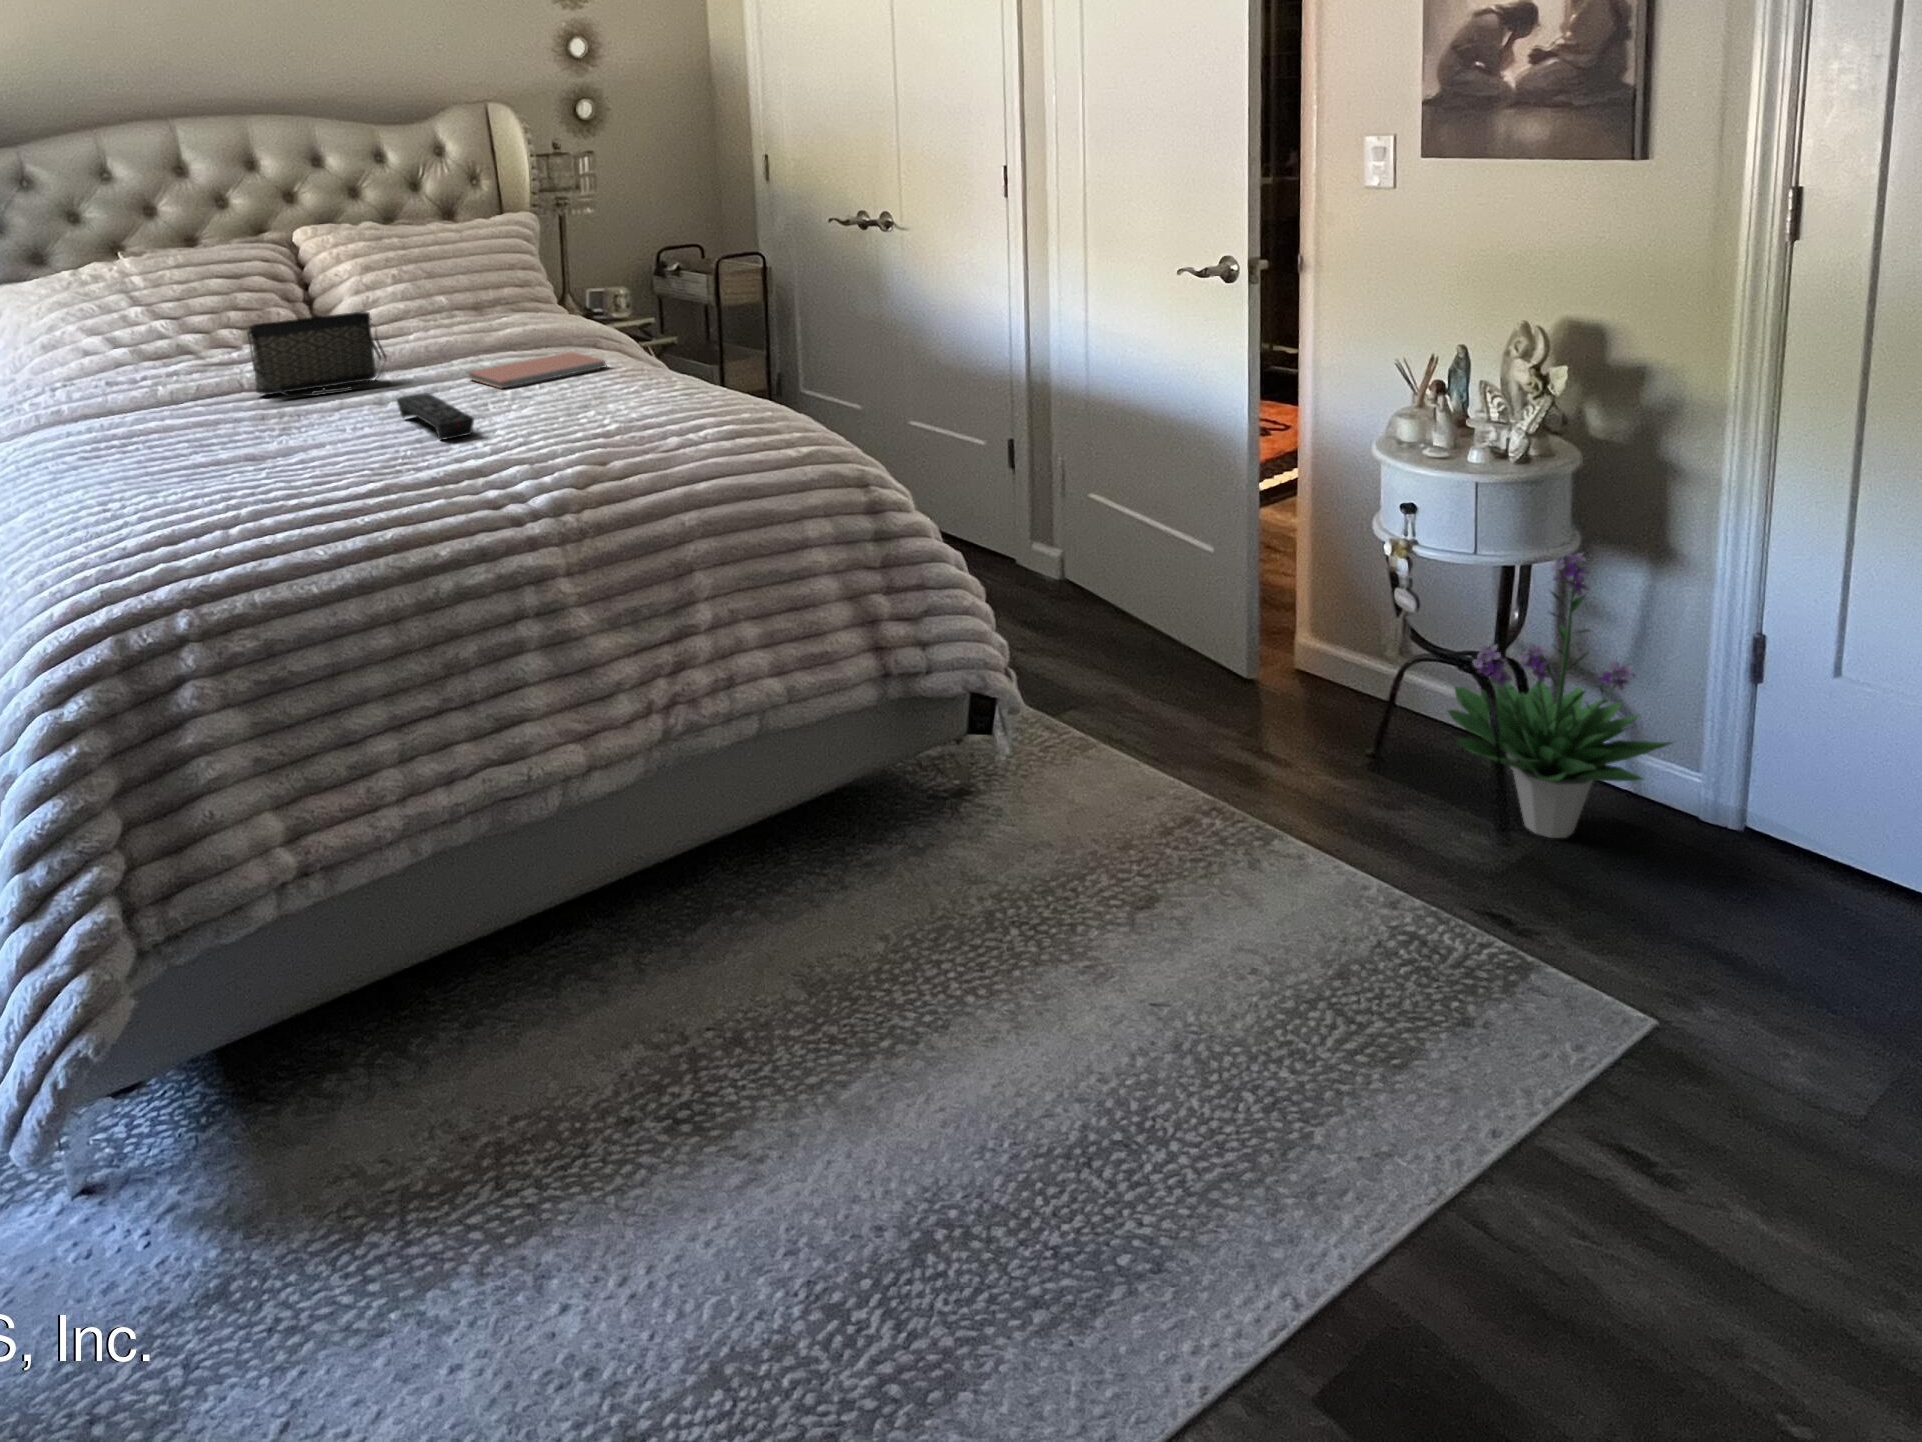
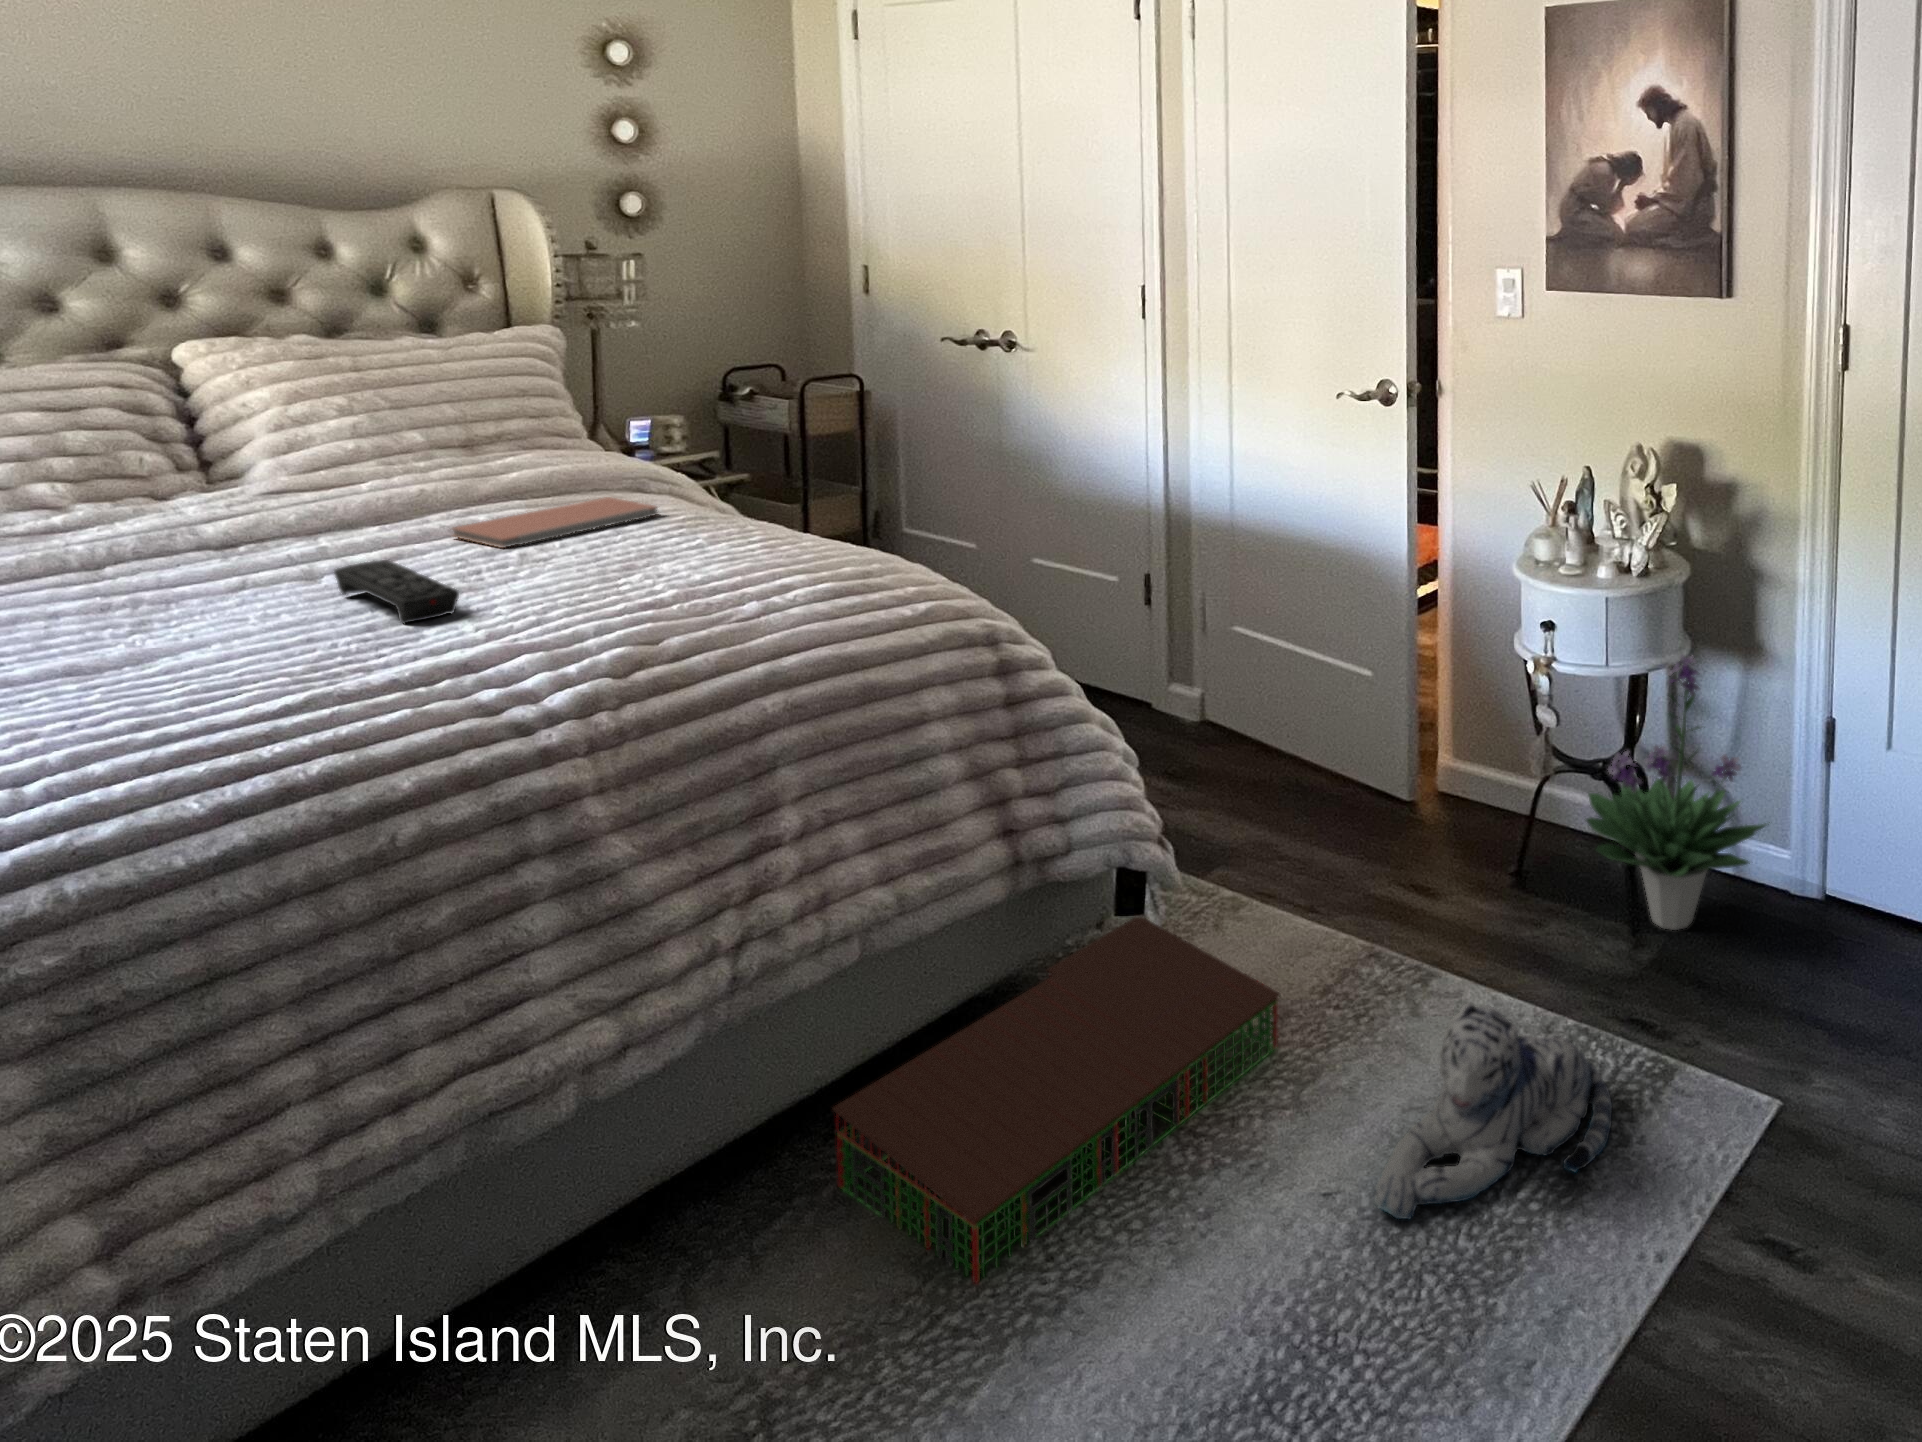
handbag: present [247,311,387,396] -> none [75,452,322,572]
storage bin: none [741,739,1118,1008] -> present [833,916,1280,1283]
plush toy: none [1197,860,1456,1043] -> present [1374,1003,1612,1219]

